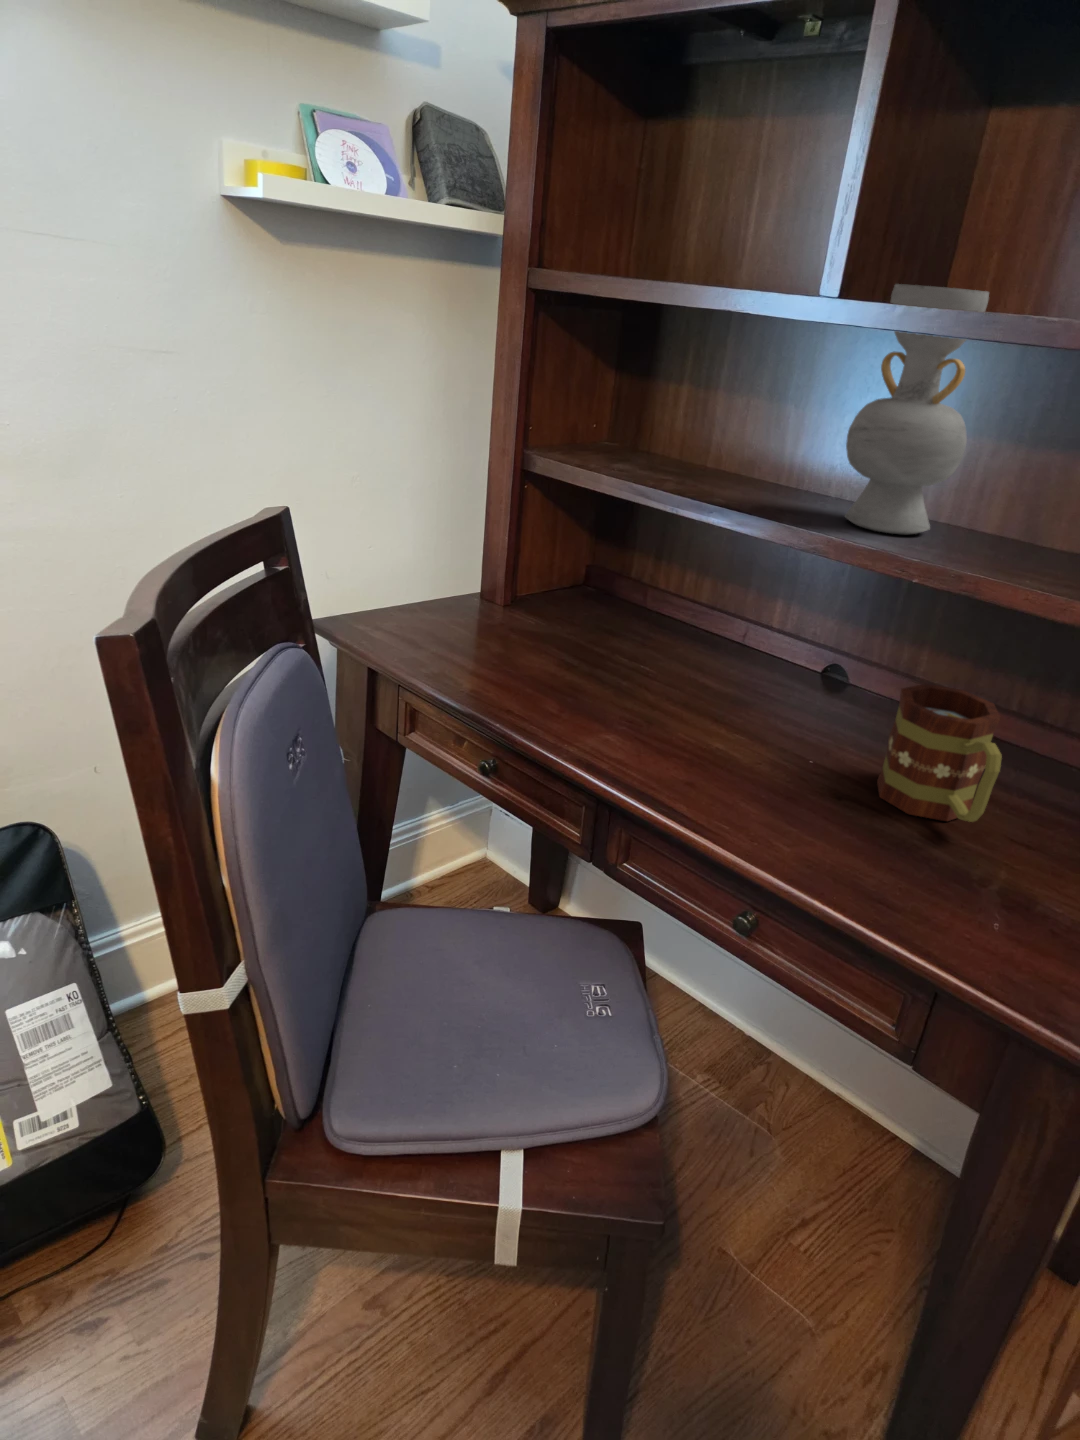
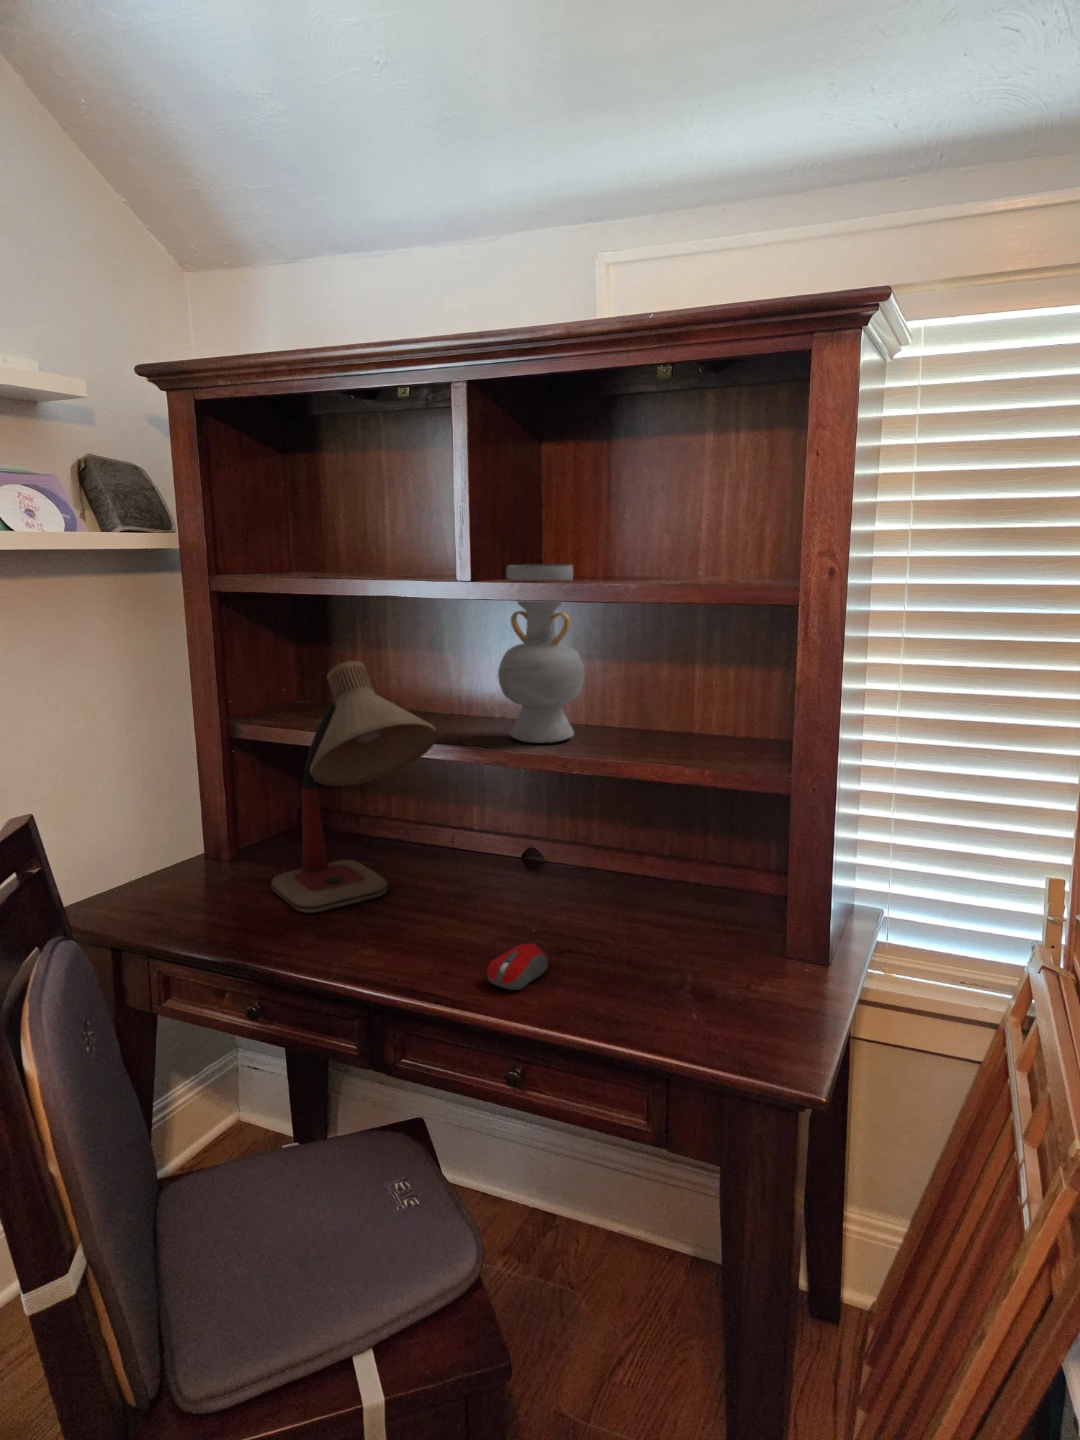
desk lamp: none [536,385,749,678] -> present [271,661,437,913]
mug: present [877,684,1002,822] -> none [585,850,668,956]
computer mouse: none [742,772,821,825] -> present [487,943,548,990]

